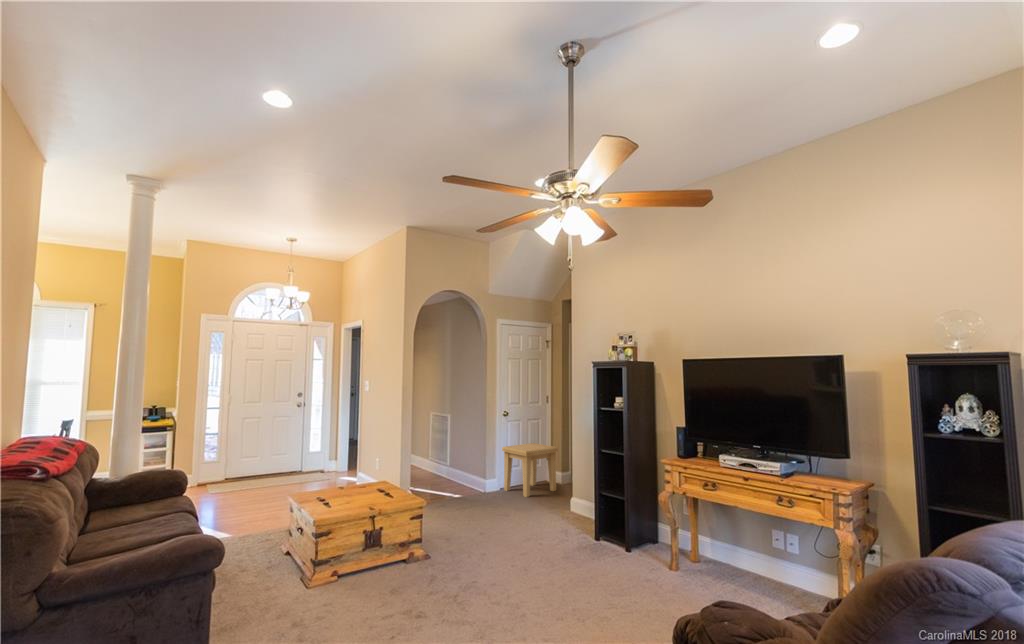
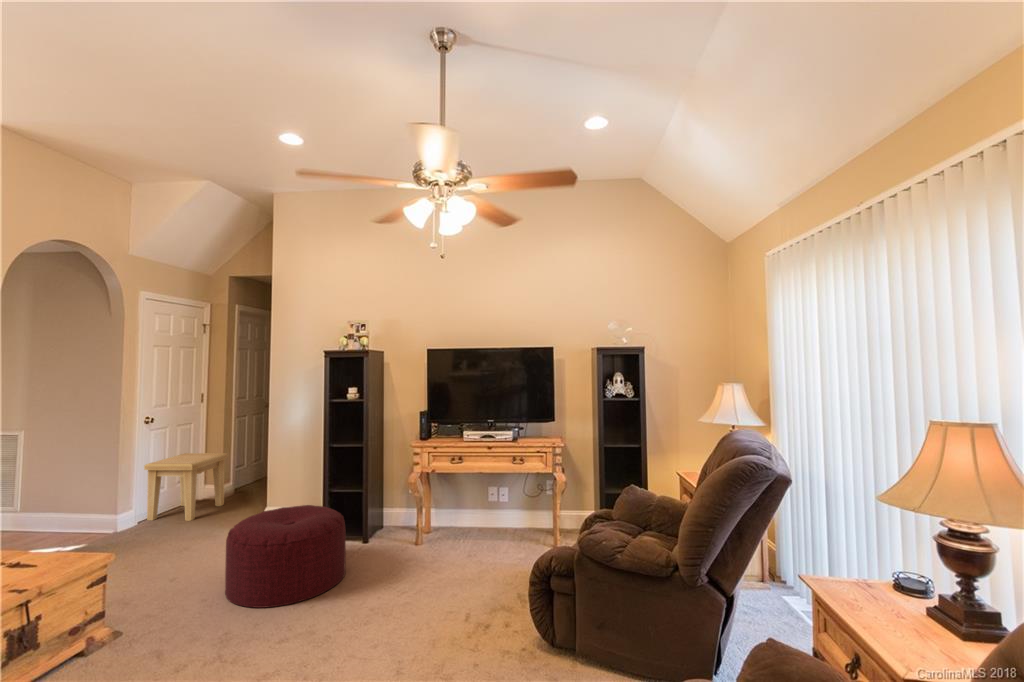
ottoman: none [495,497,590,582] -> present [225,505,346,608]

